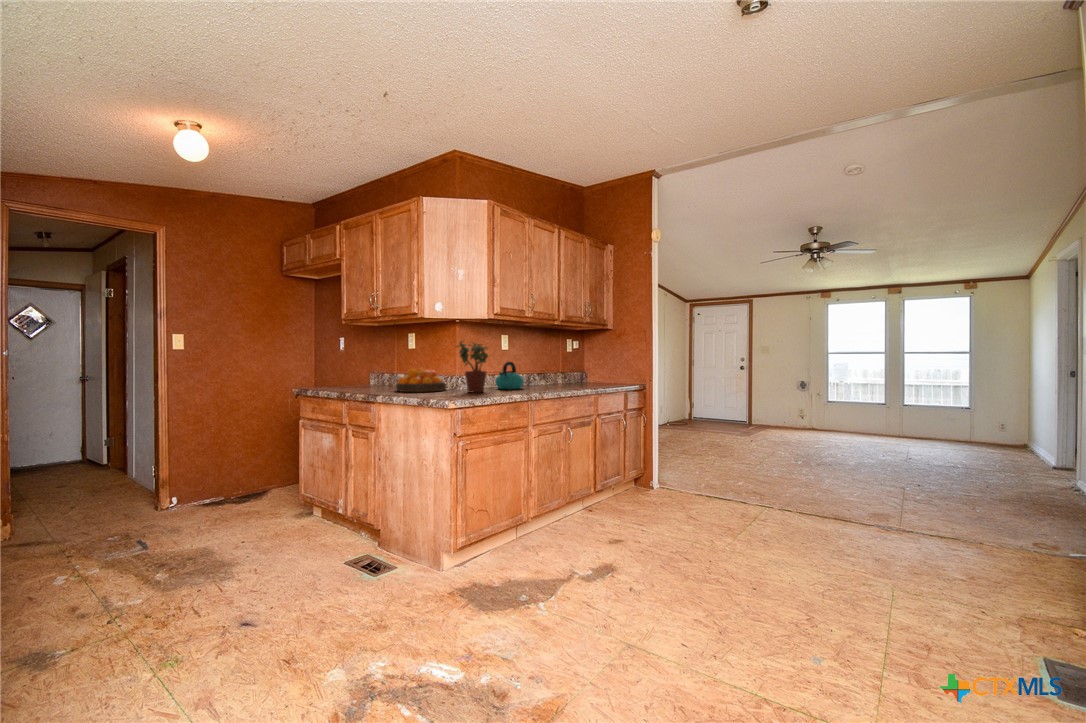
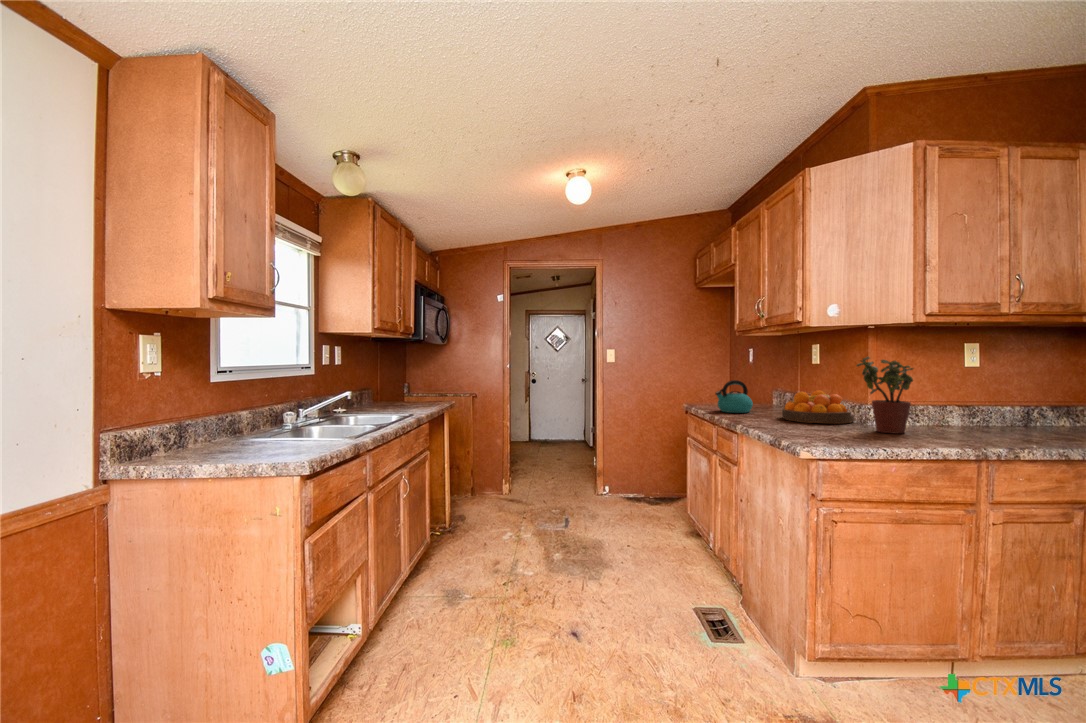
kettle: present [495,362,524,389] -> present [715,380,753,413]

